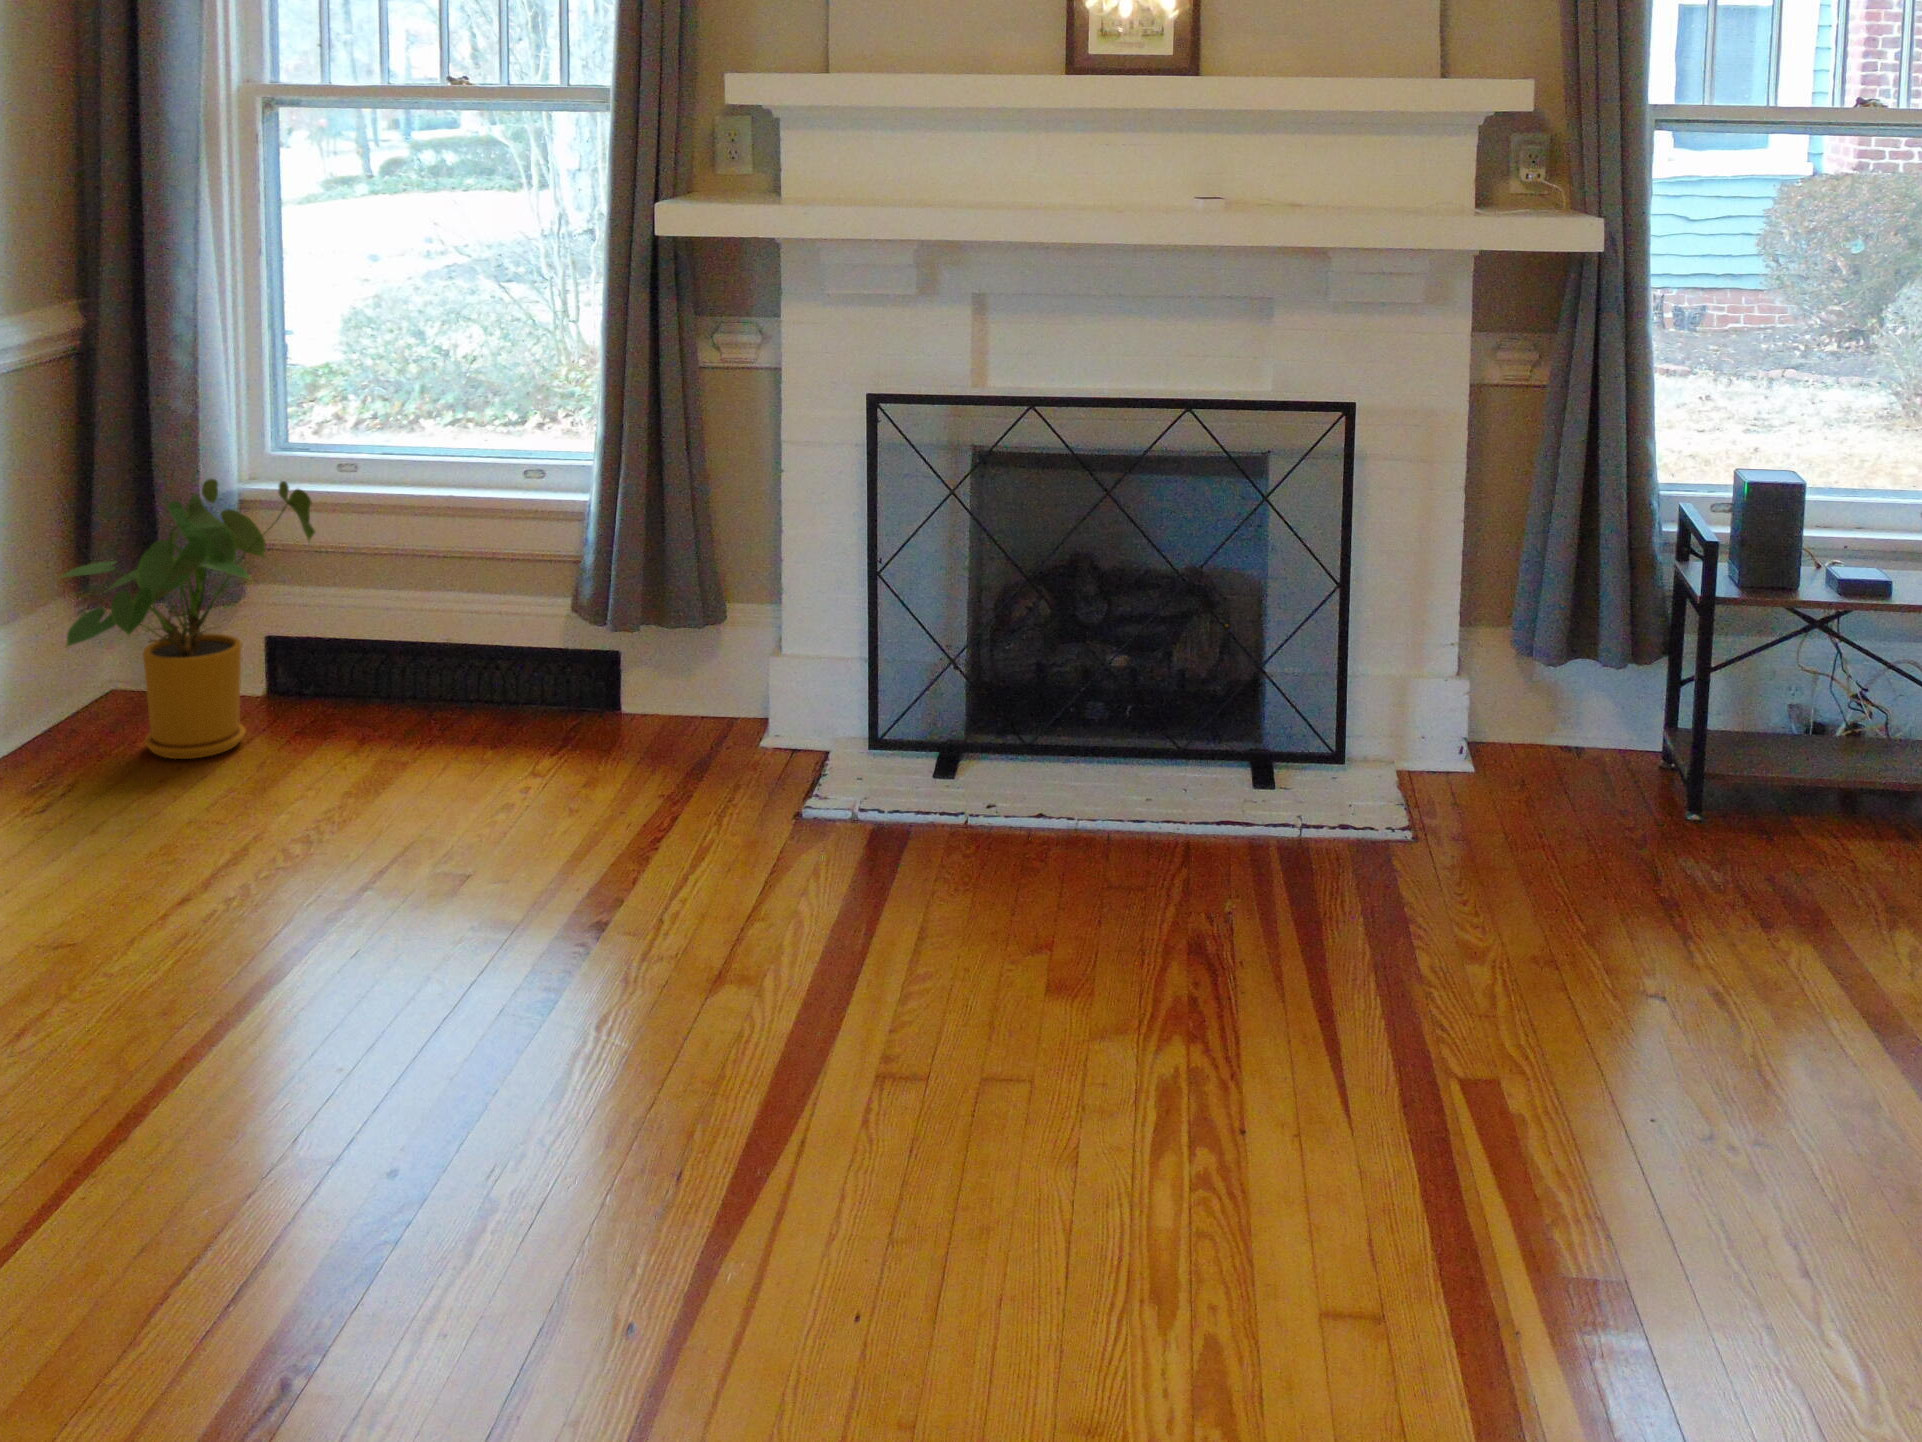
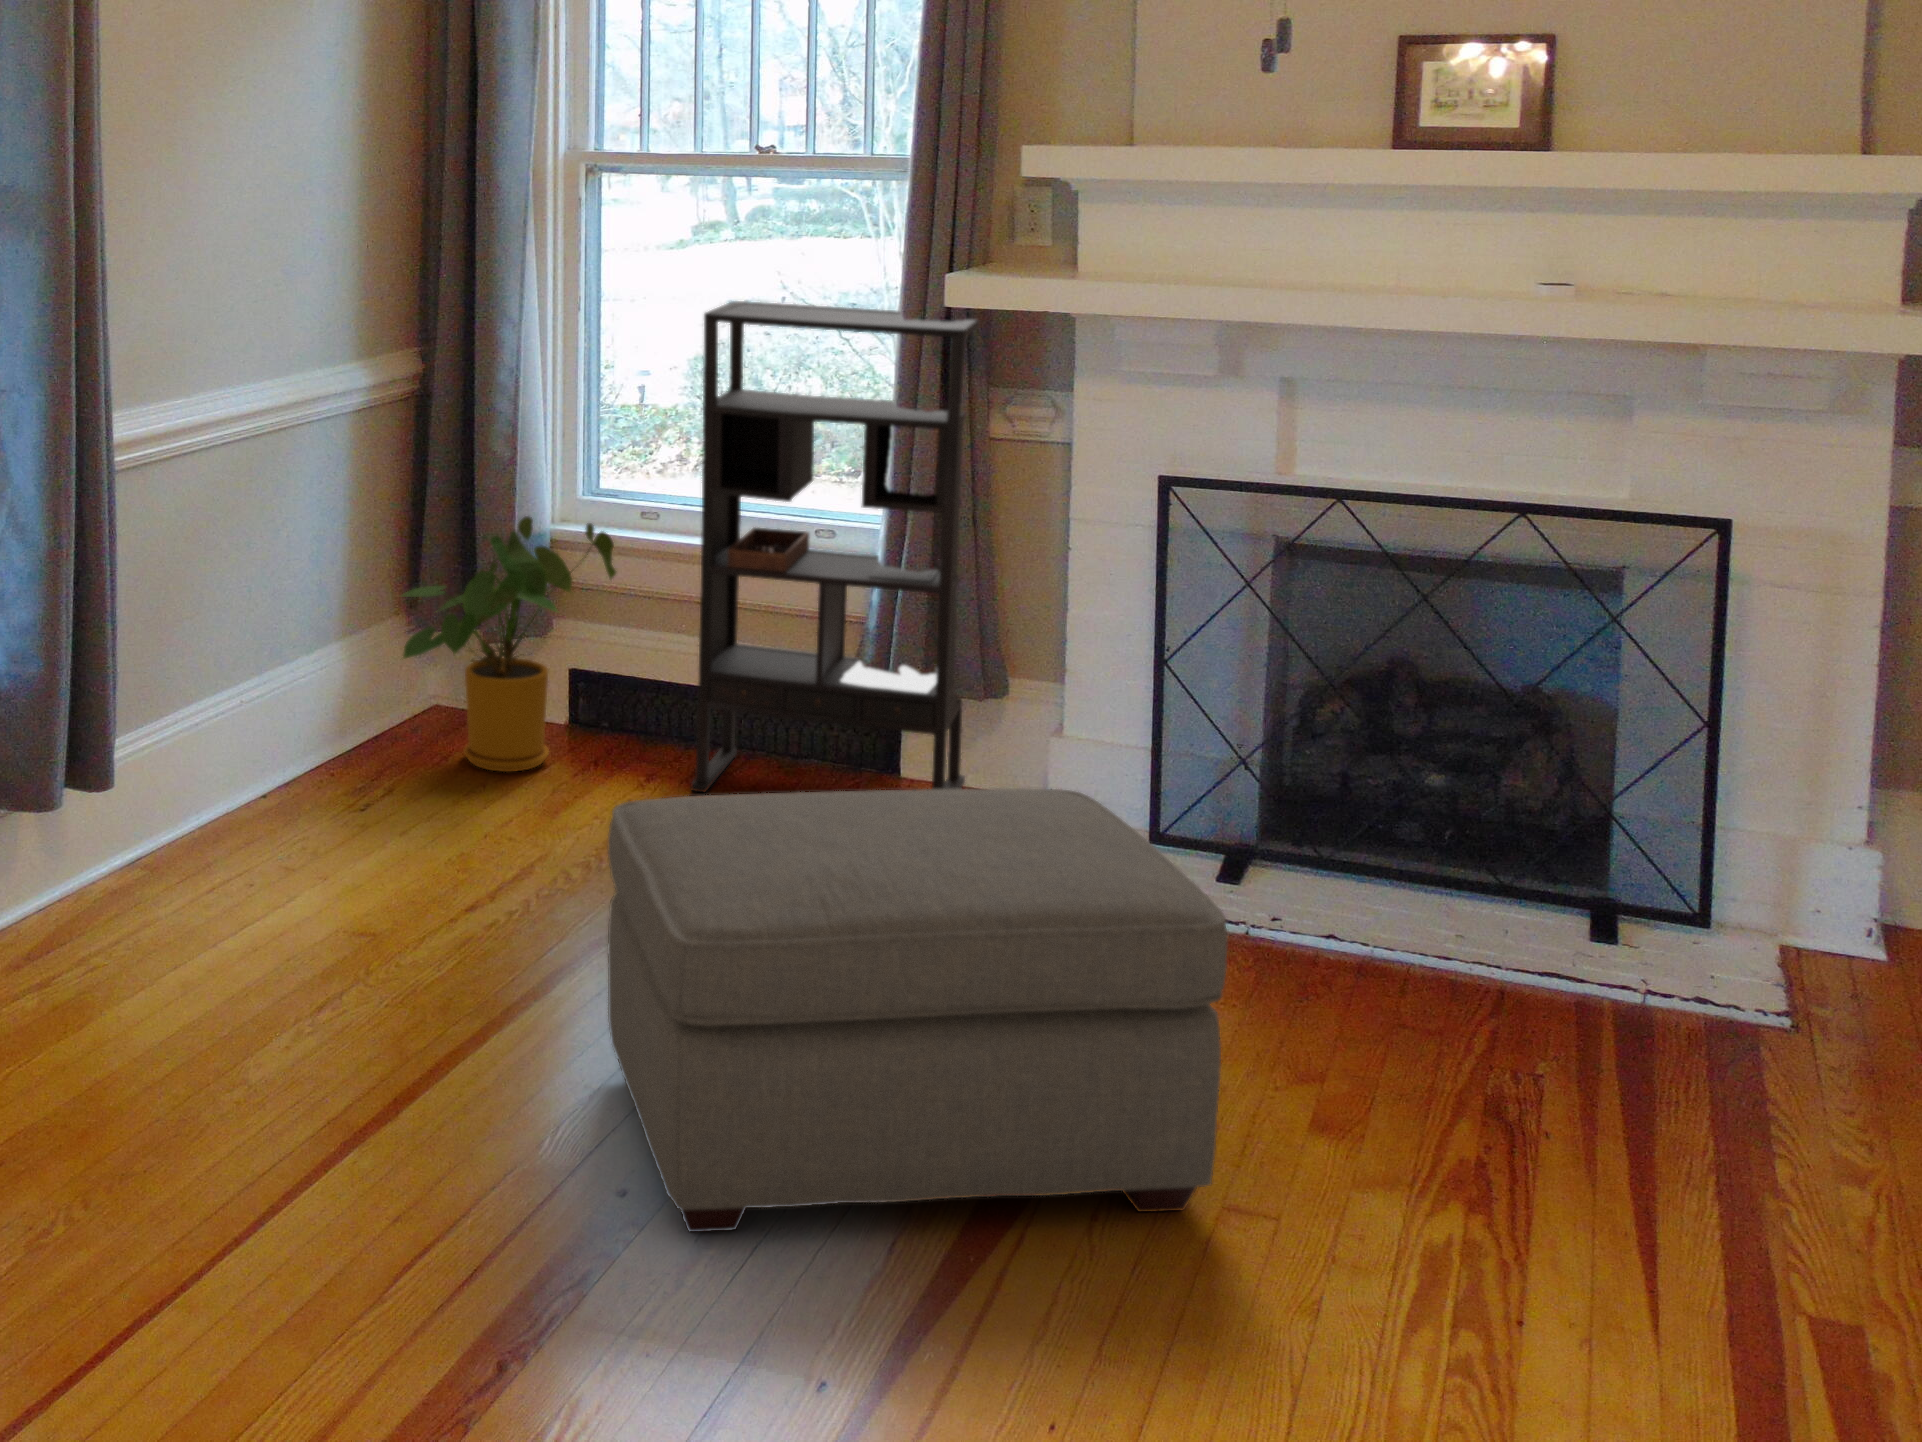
bookshelf: none [402,238,690,754] -> present [691,301,978,792]
ottoman: none [316,708,985,1265] -> present [607,788,1228,1232]

